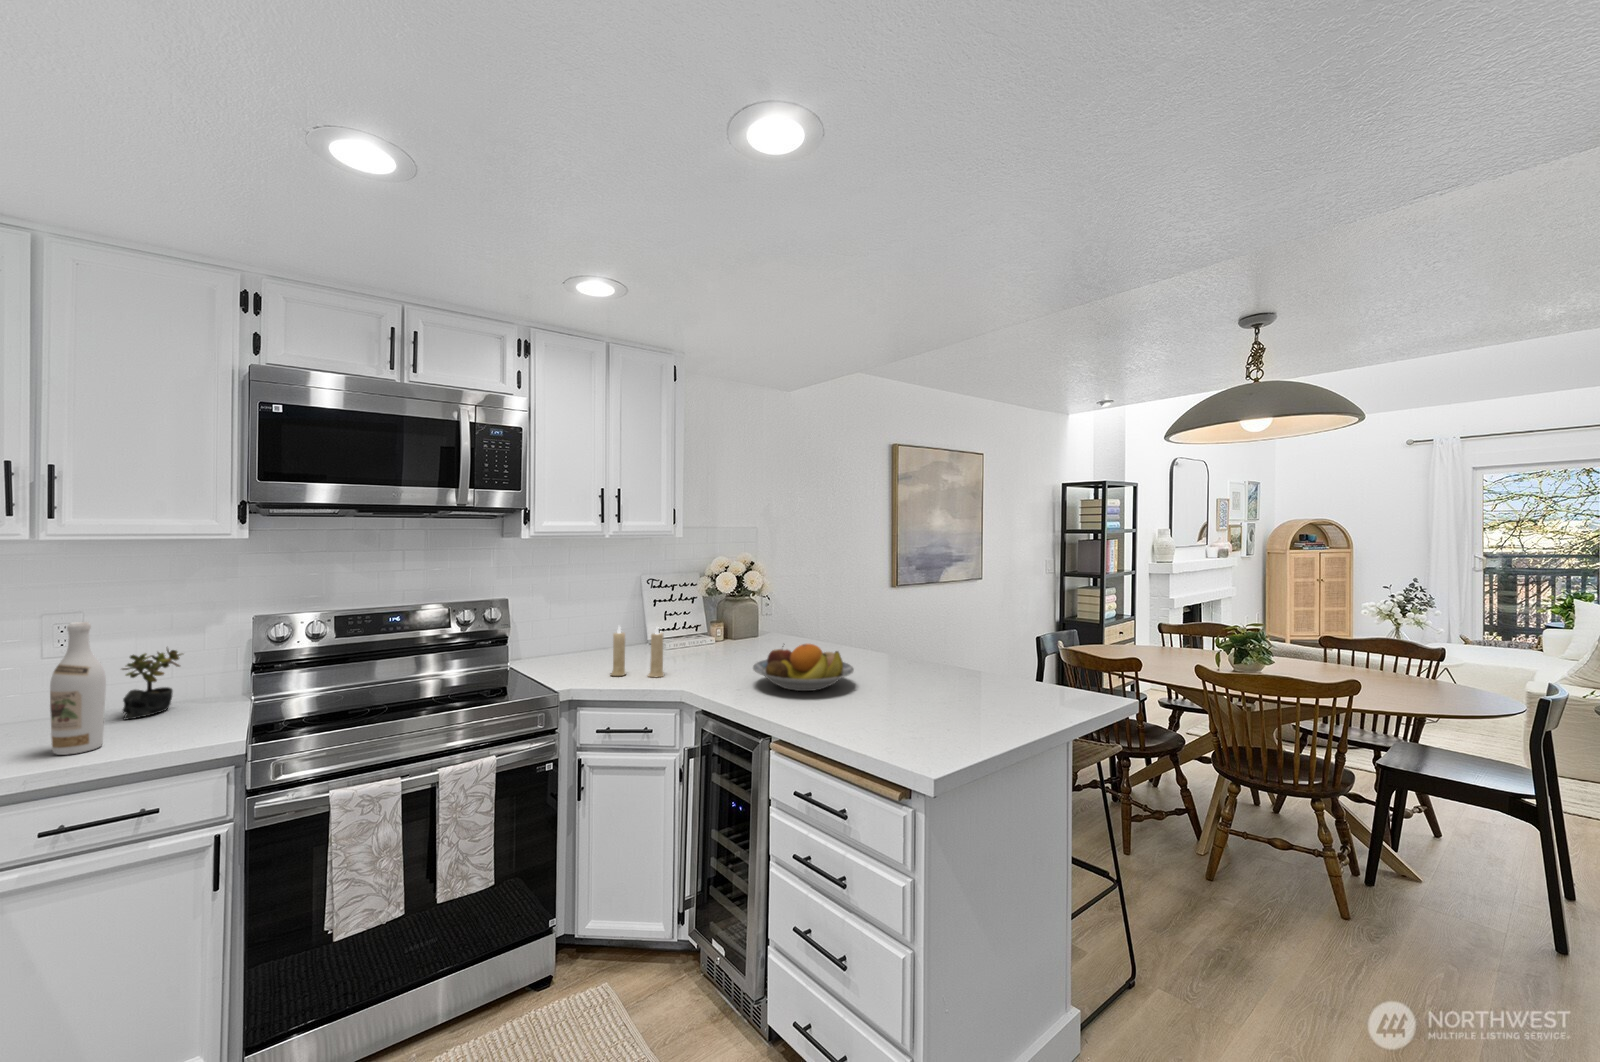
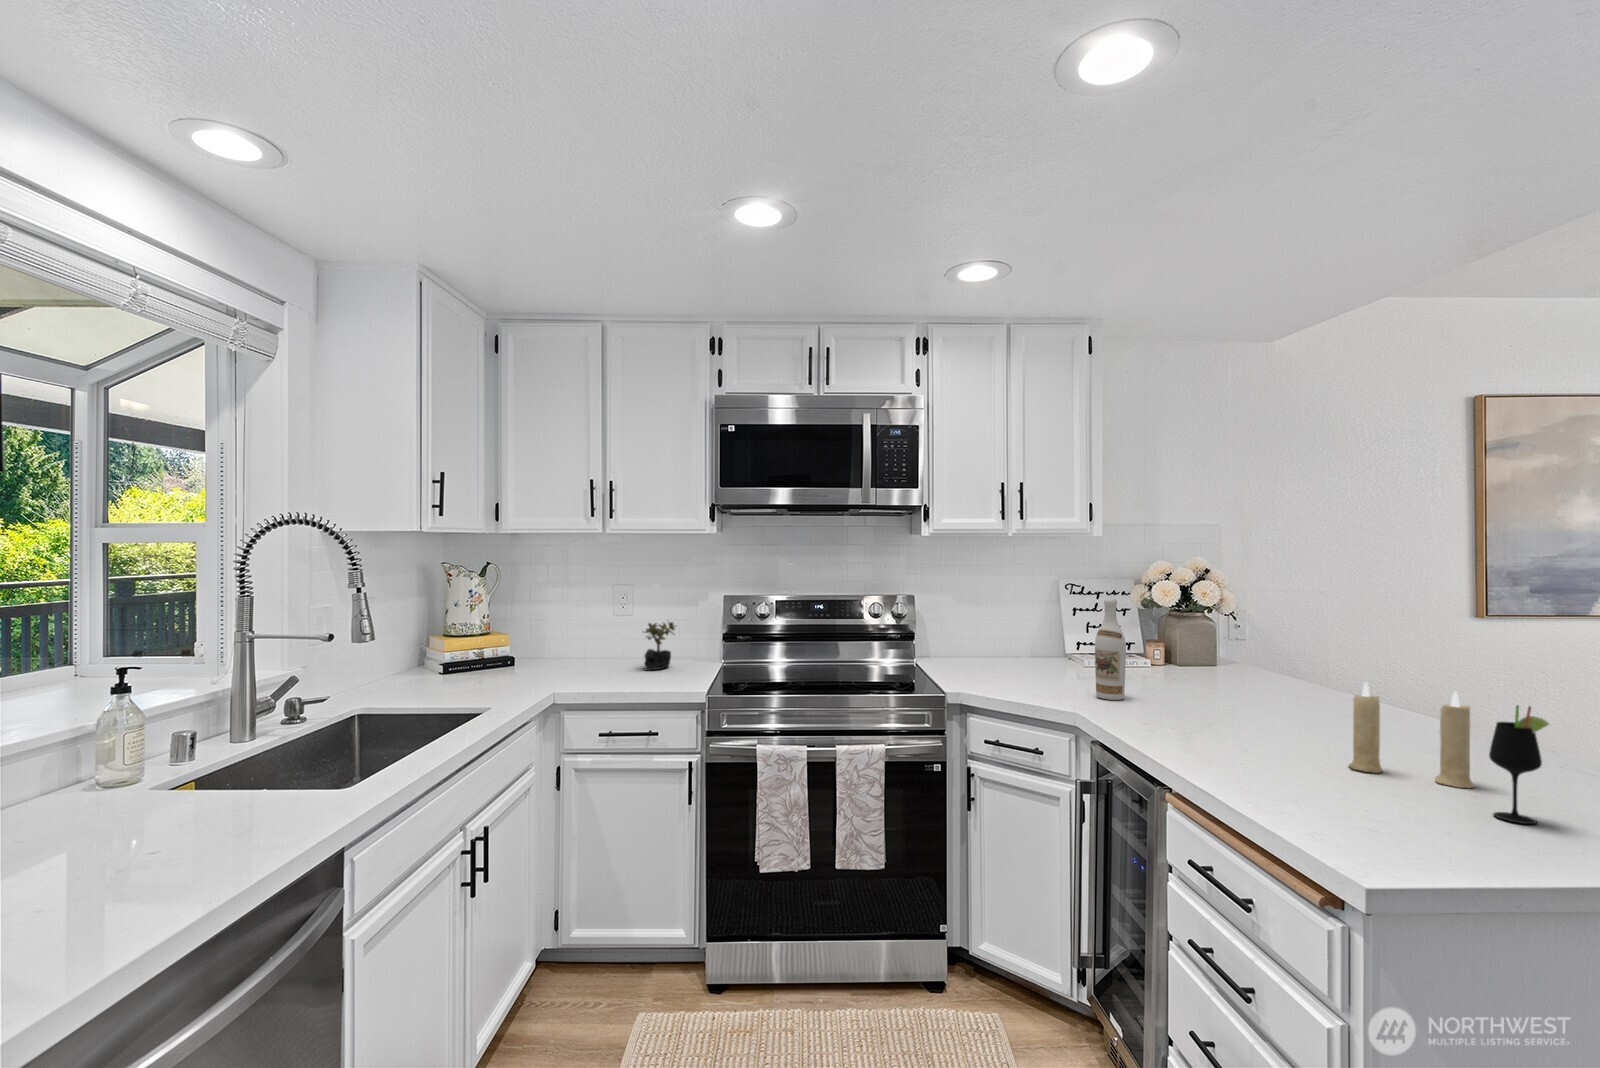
wine bottle: present [50,622,106,755] -> present [1095,598,1126,700]
candle: present [611,626,664,678] -> present [1349,683,1474,788]
fruit bowl: present [753,644,854,691] -> none [1171,665,1326,729]
wine glass: none [970,663,1001,739] -> present [1489,705,1549,824]

